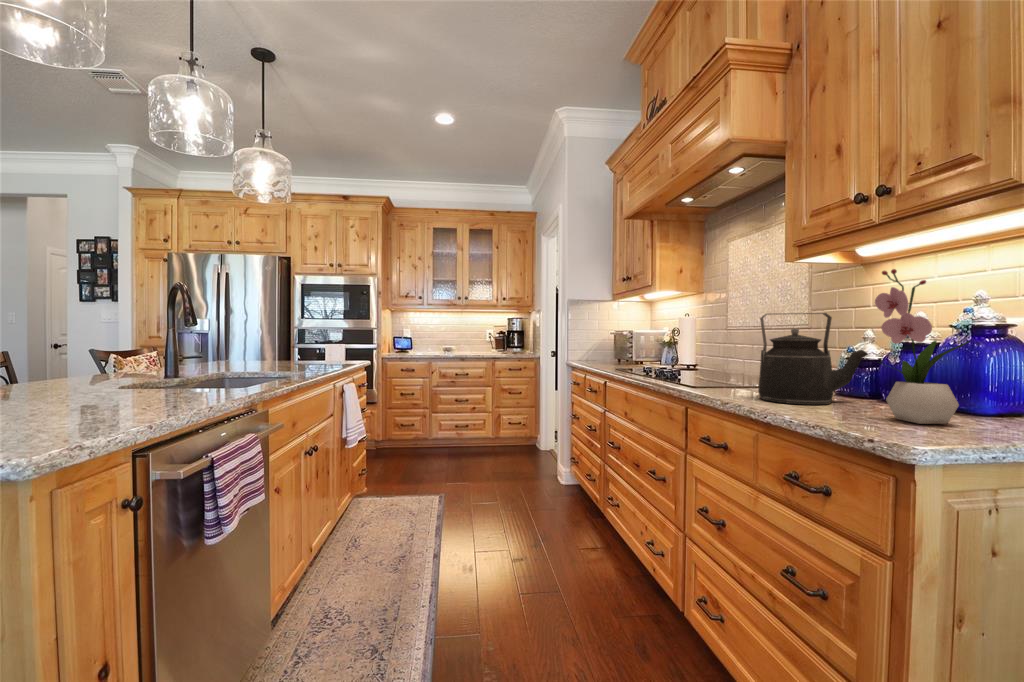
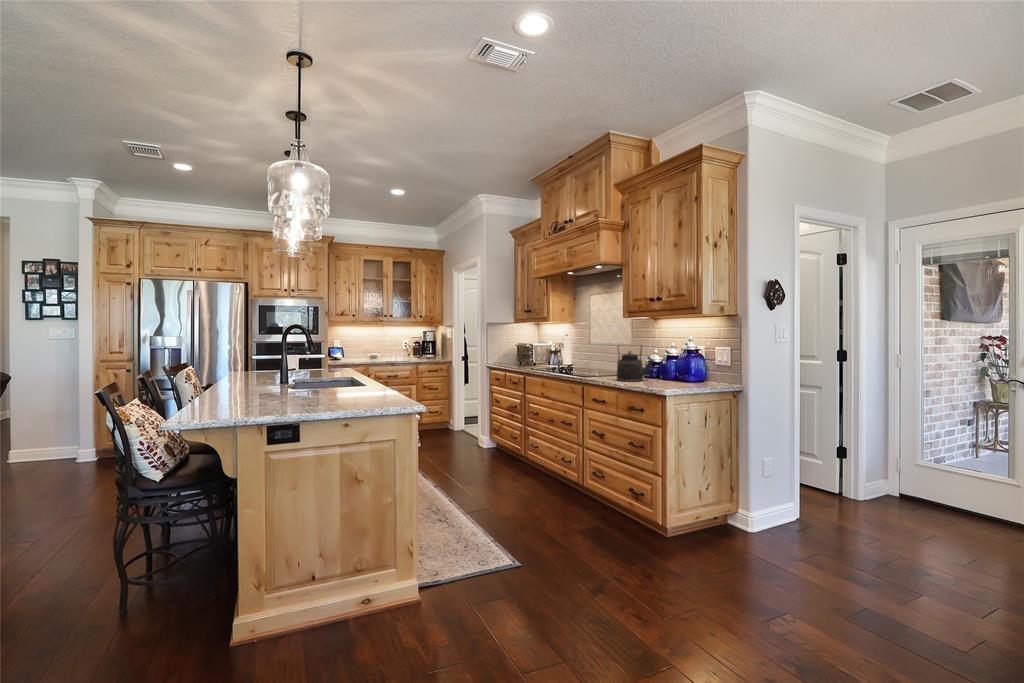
flower arrangement: present [875,269,969,424] -> none [656,332,681,385]

